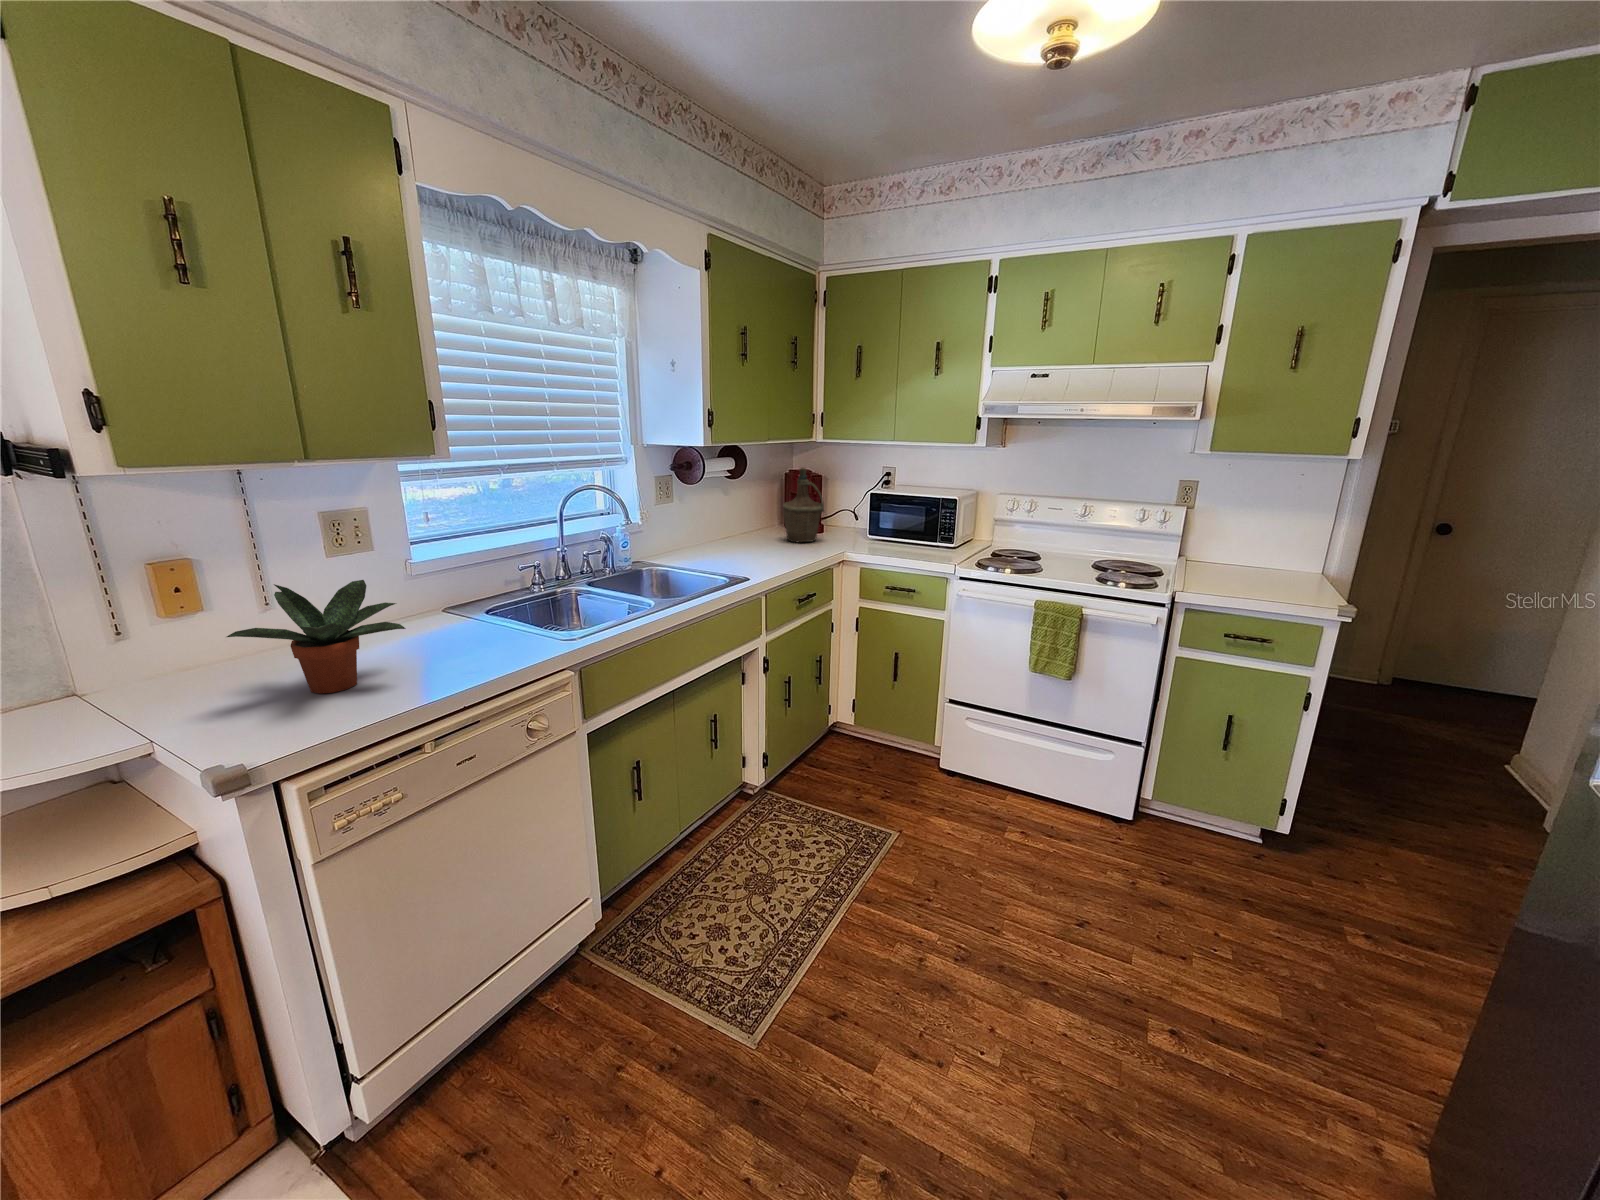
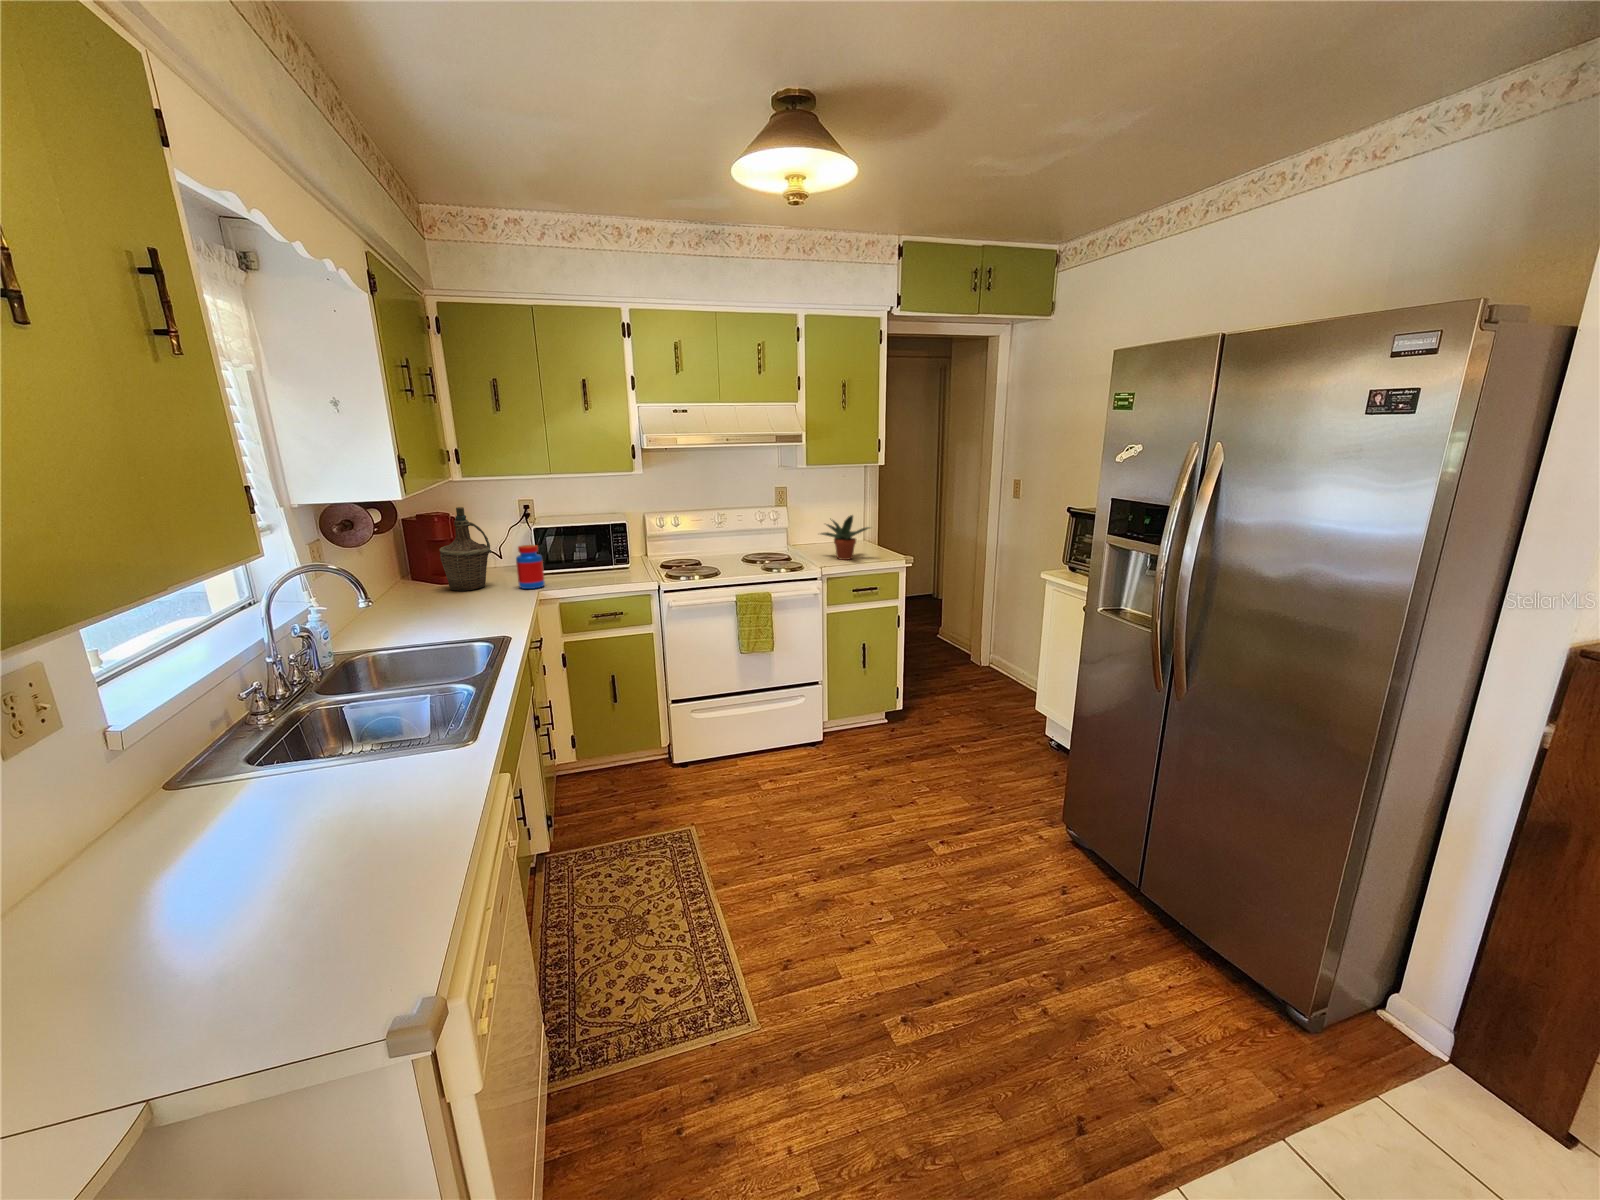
jar: none [832,508,855,550] -> present [516,545,545,589]
potted plant: present [227,580,406,694] -> present [821,515,869,560]

